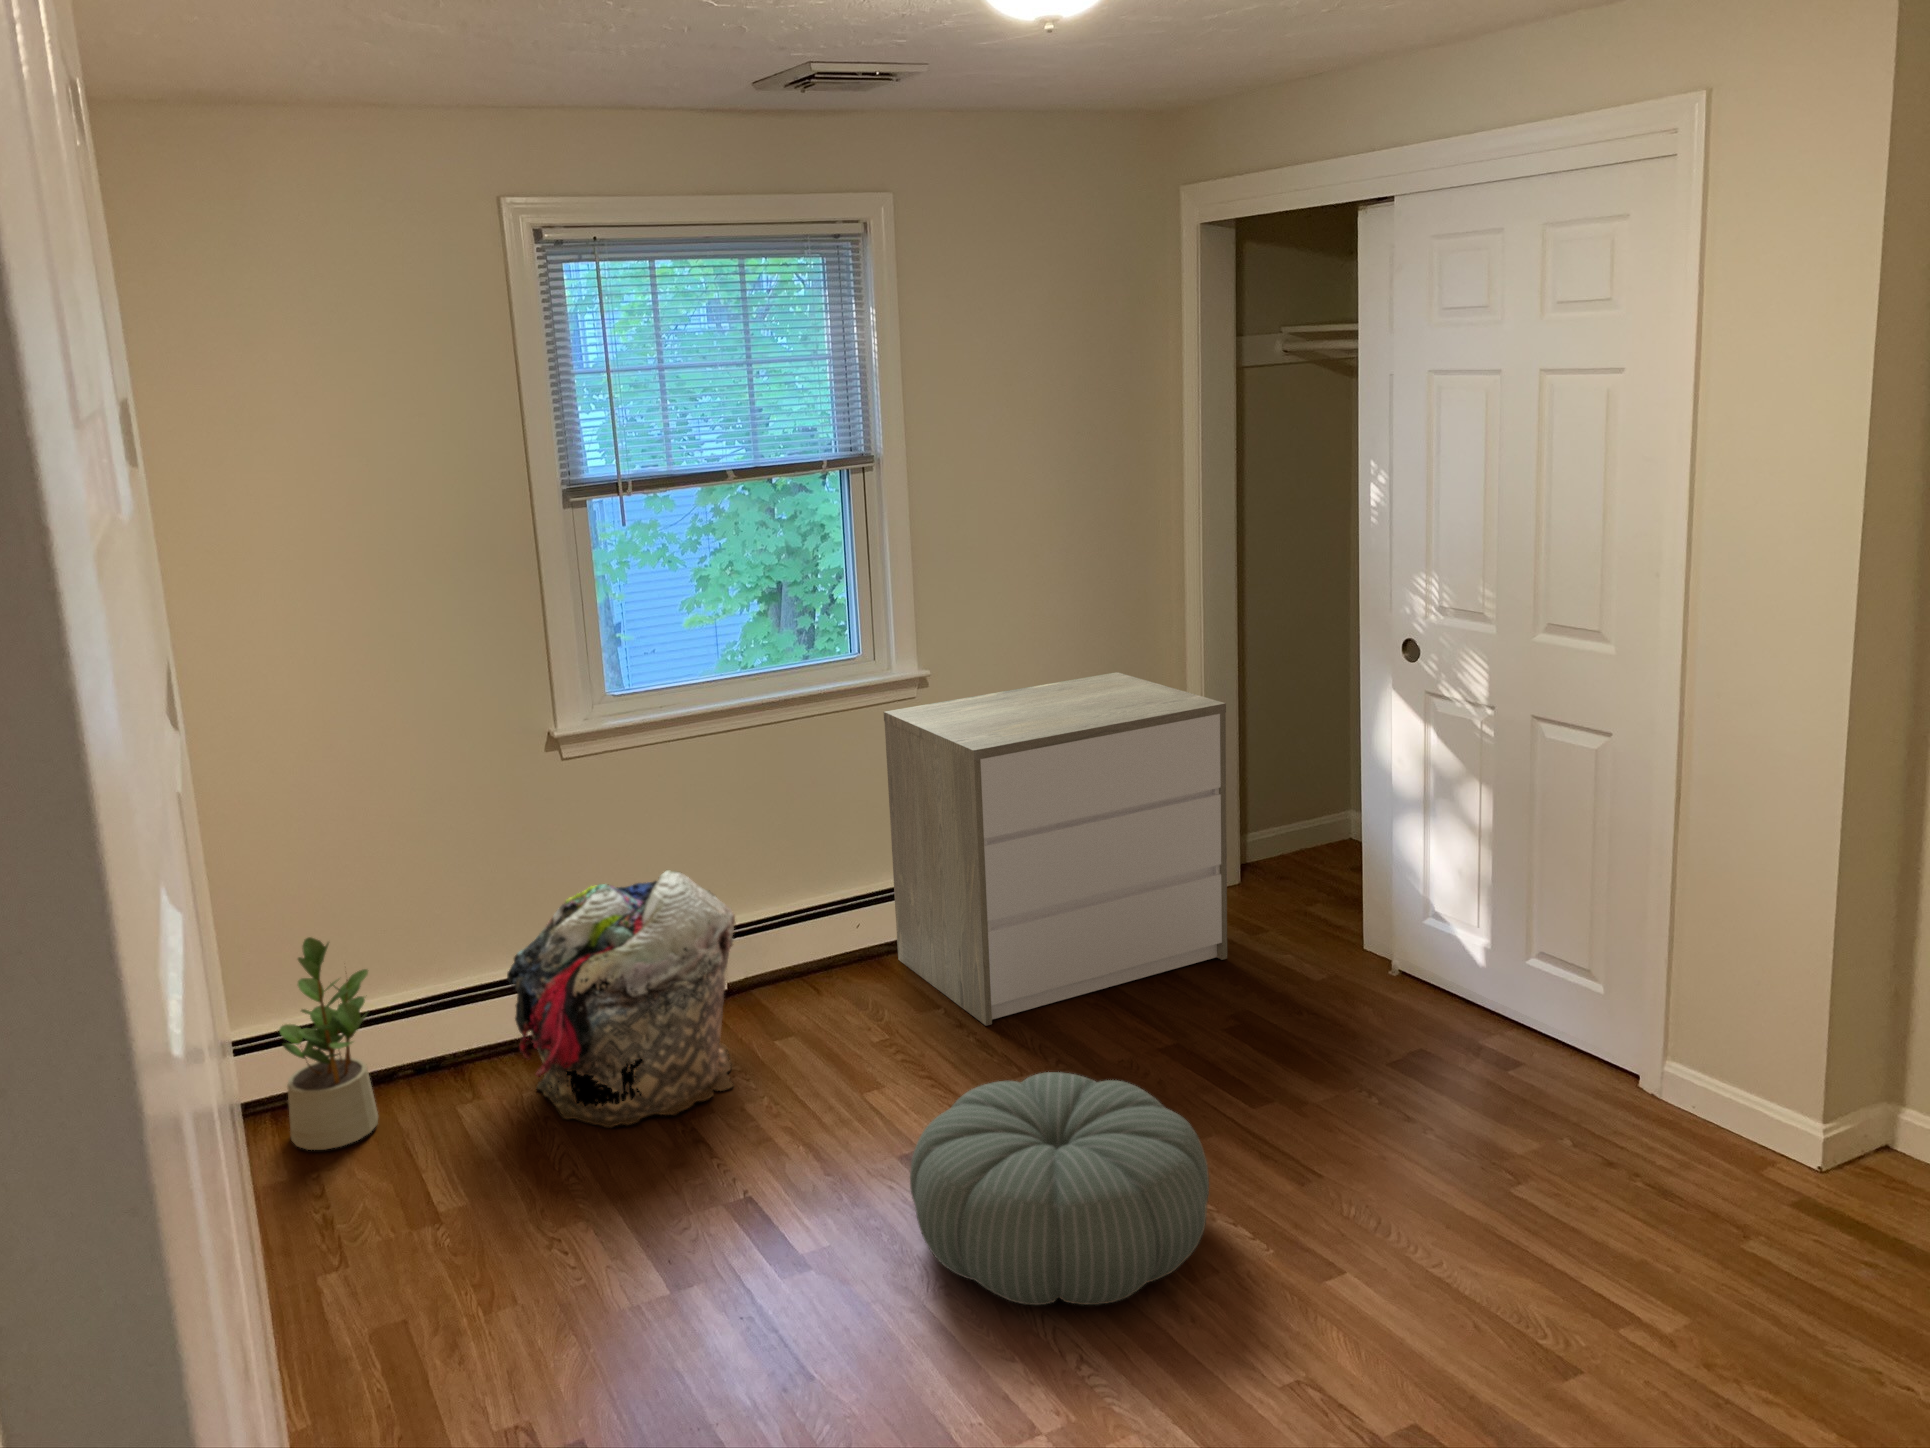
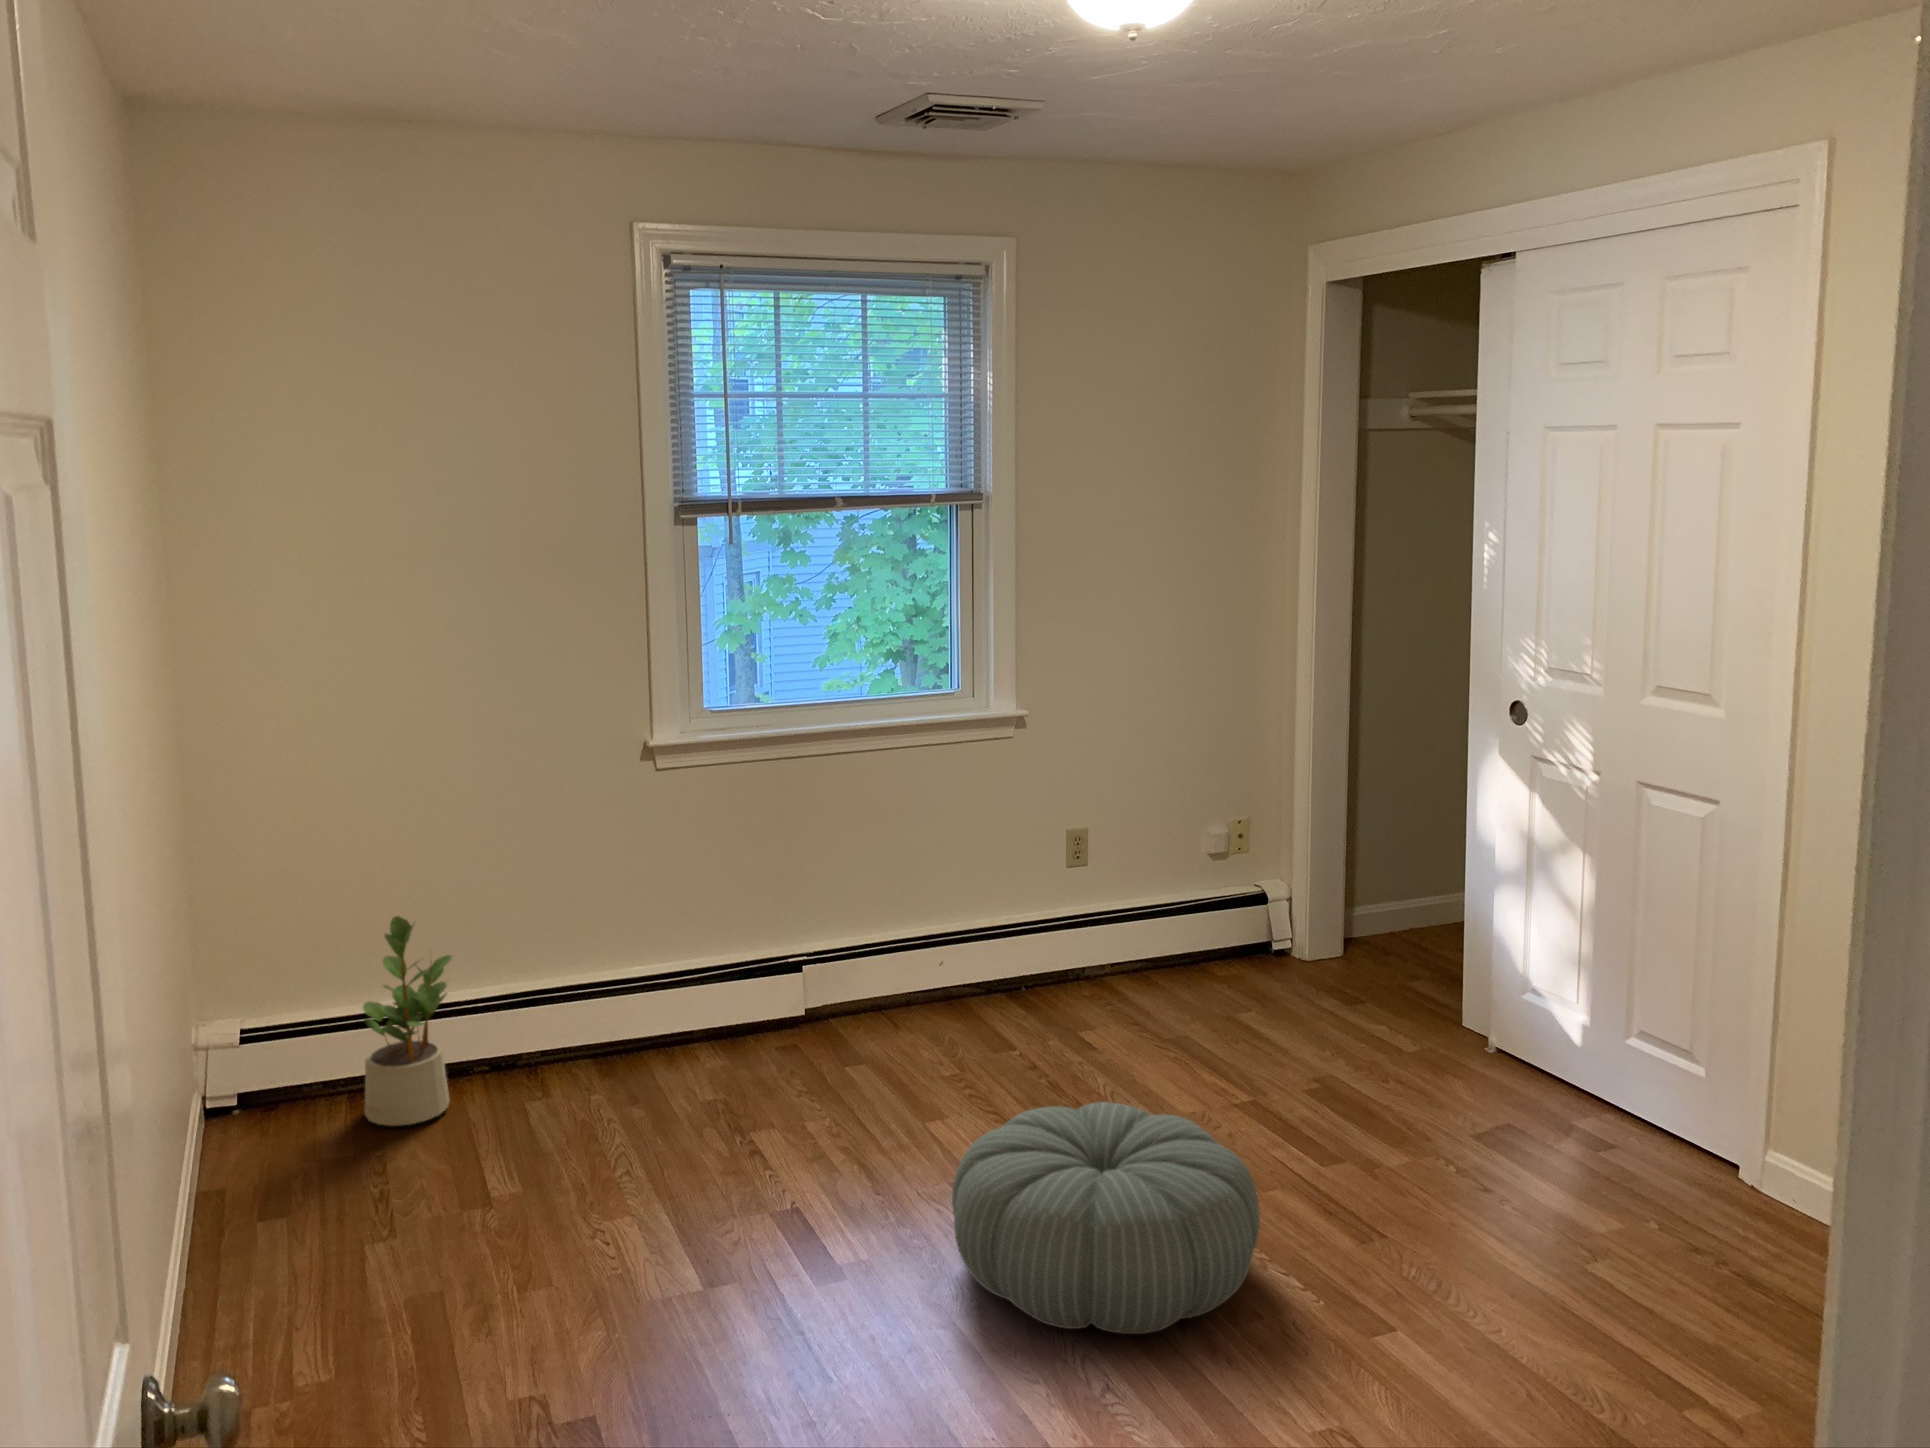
dresser: present [884,672,1227,1026] -> none [976,726,1325,1068]
laundry basket: present [507,870,735,1127] -> none [583,883,812,1130]

